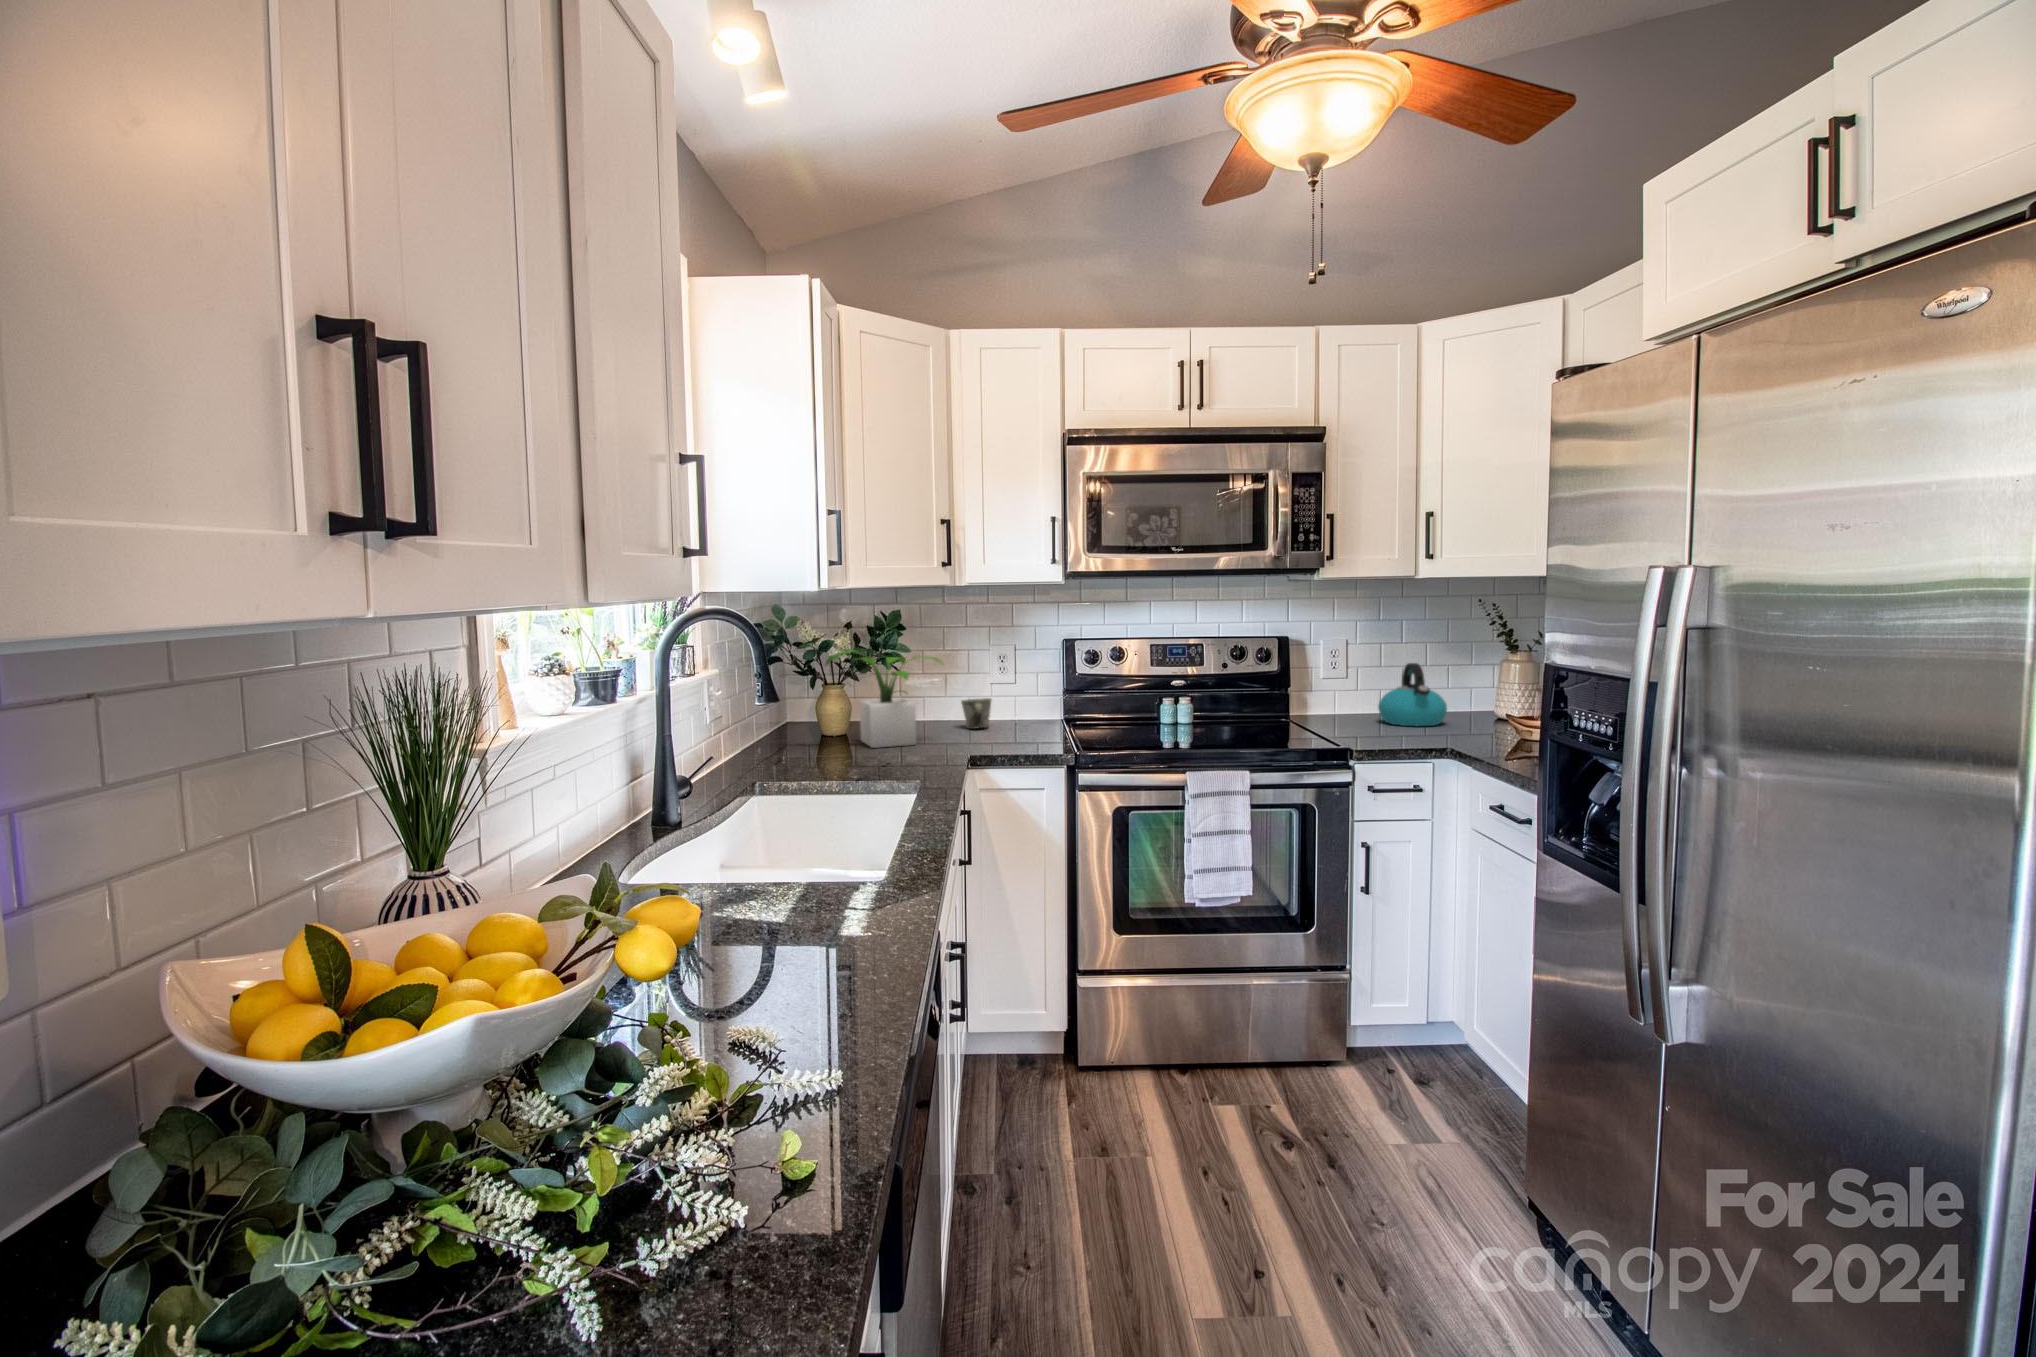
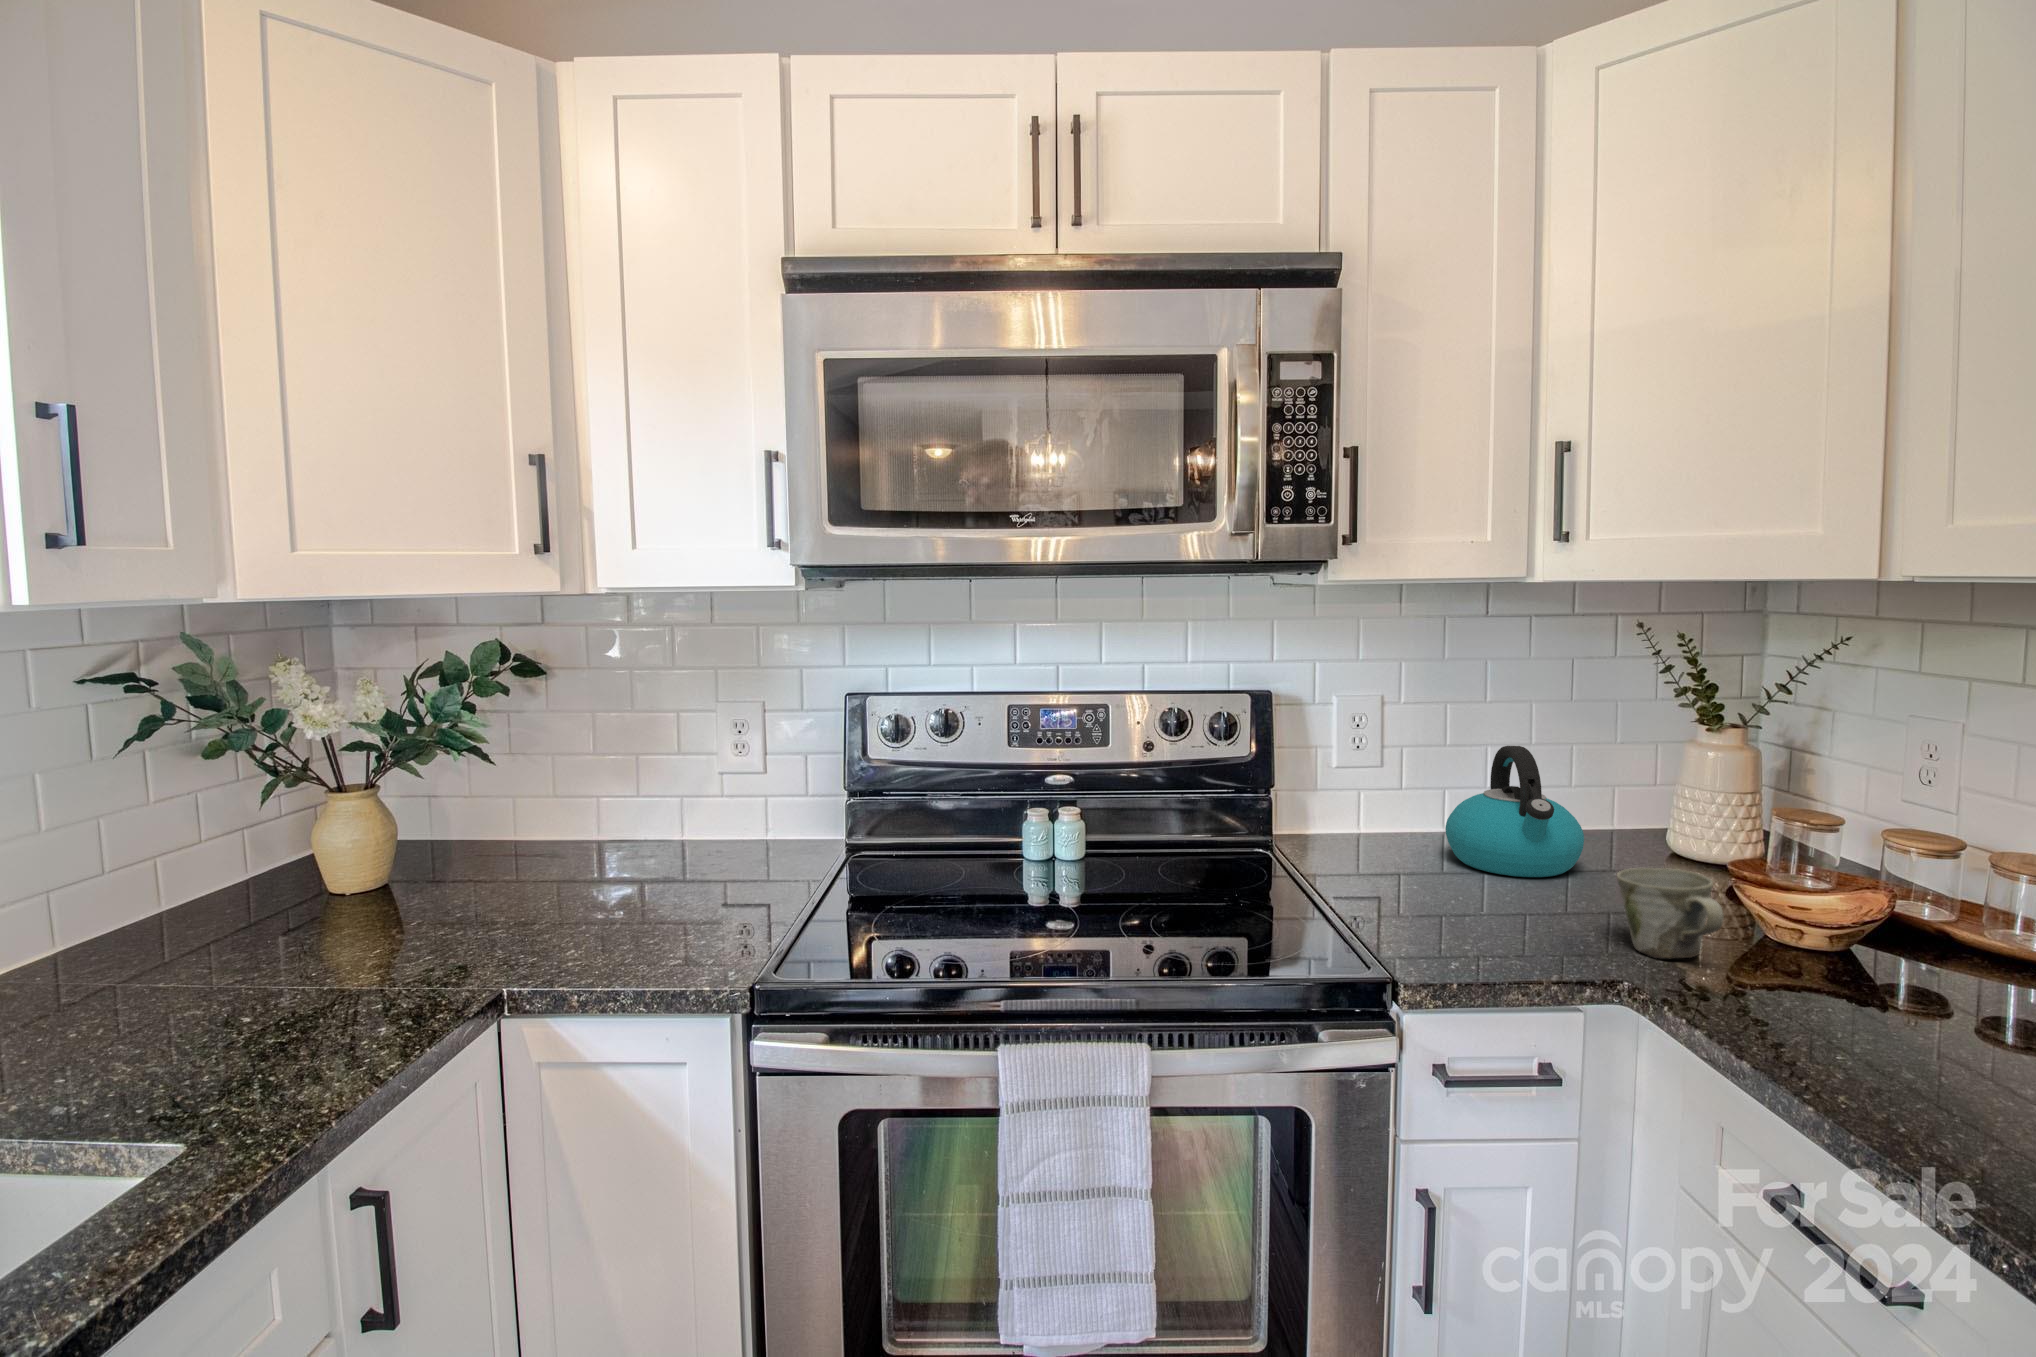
potted plant: present [826,650,943,748] -> none [200,739,512,953]
mug: present [961,698,991,729] -> present [1617,868,1724,959]

